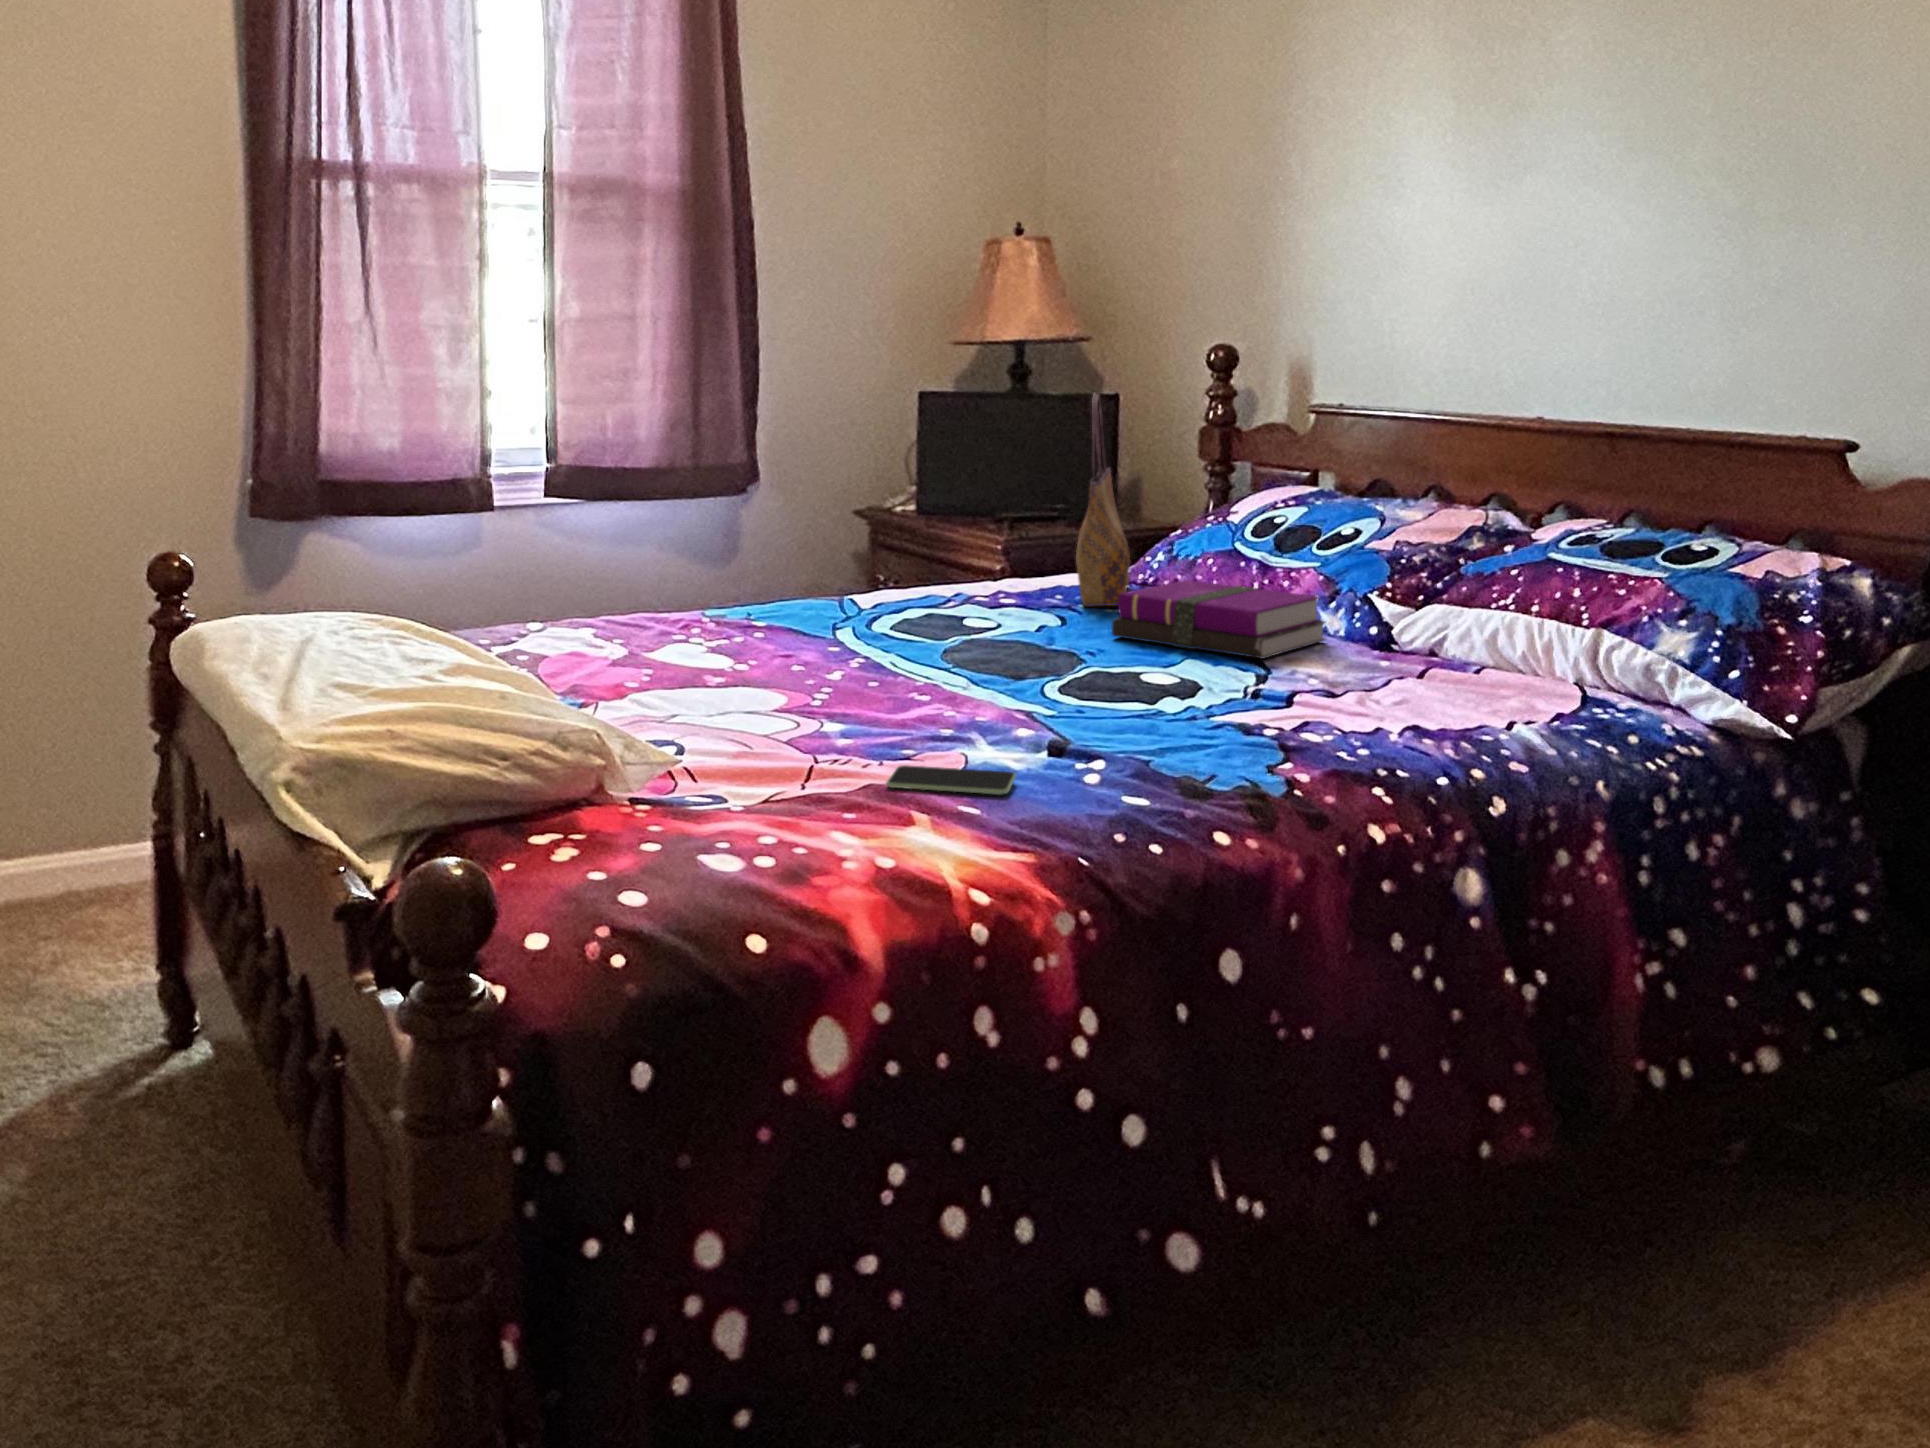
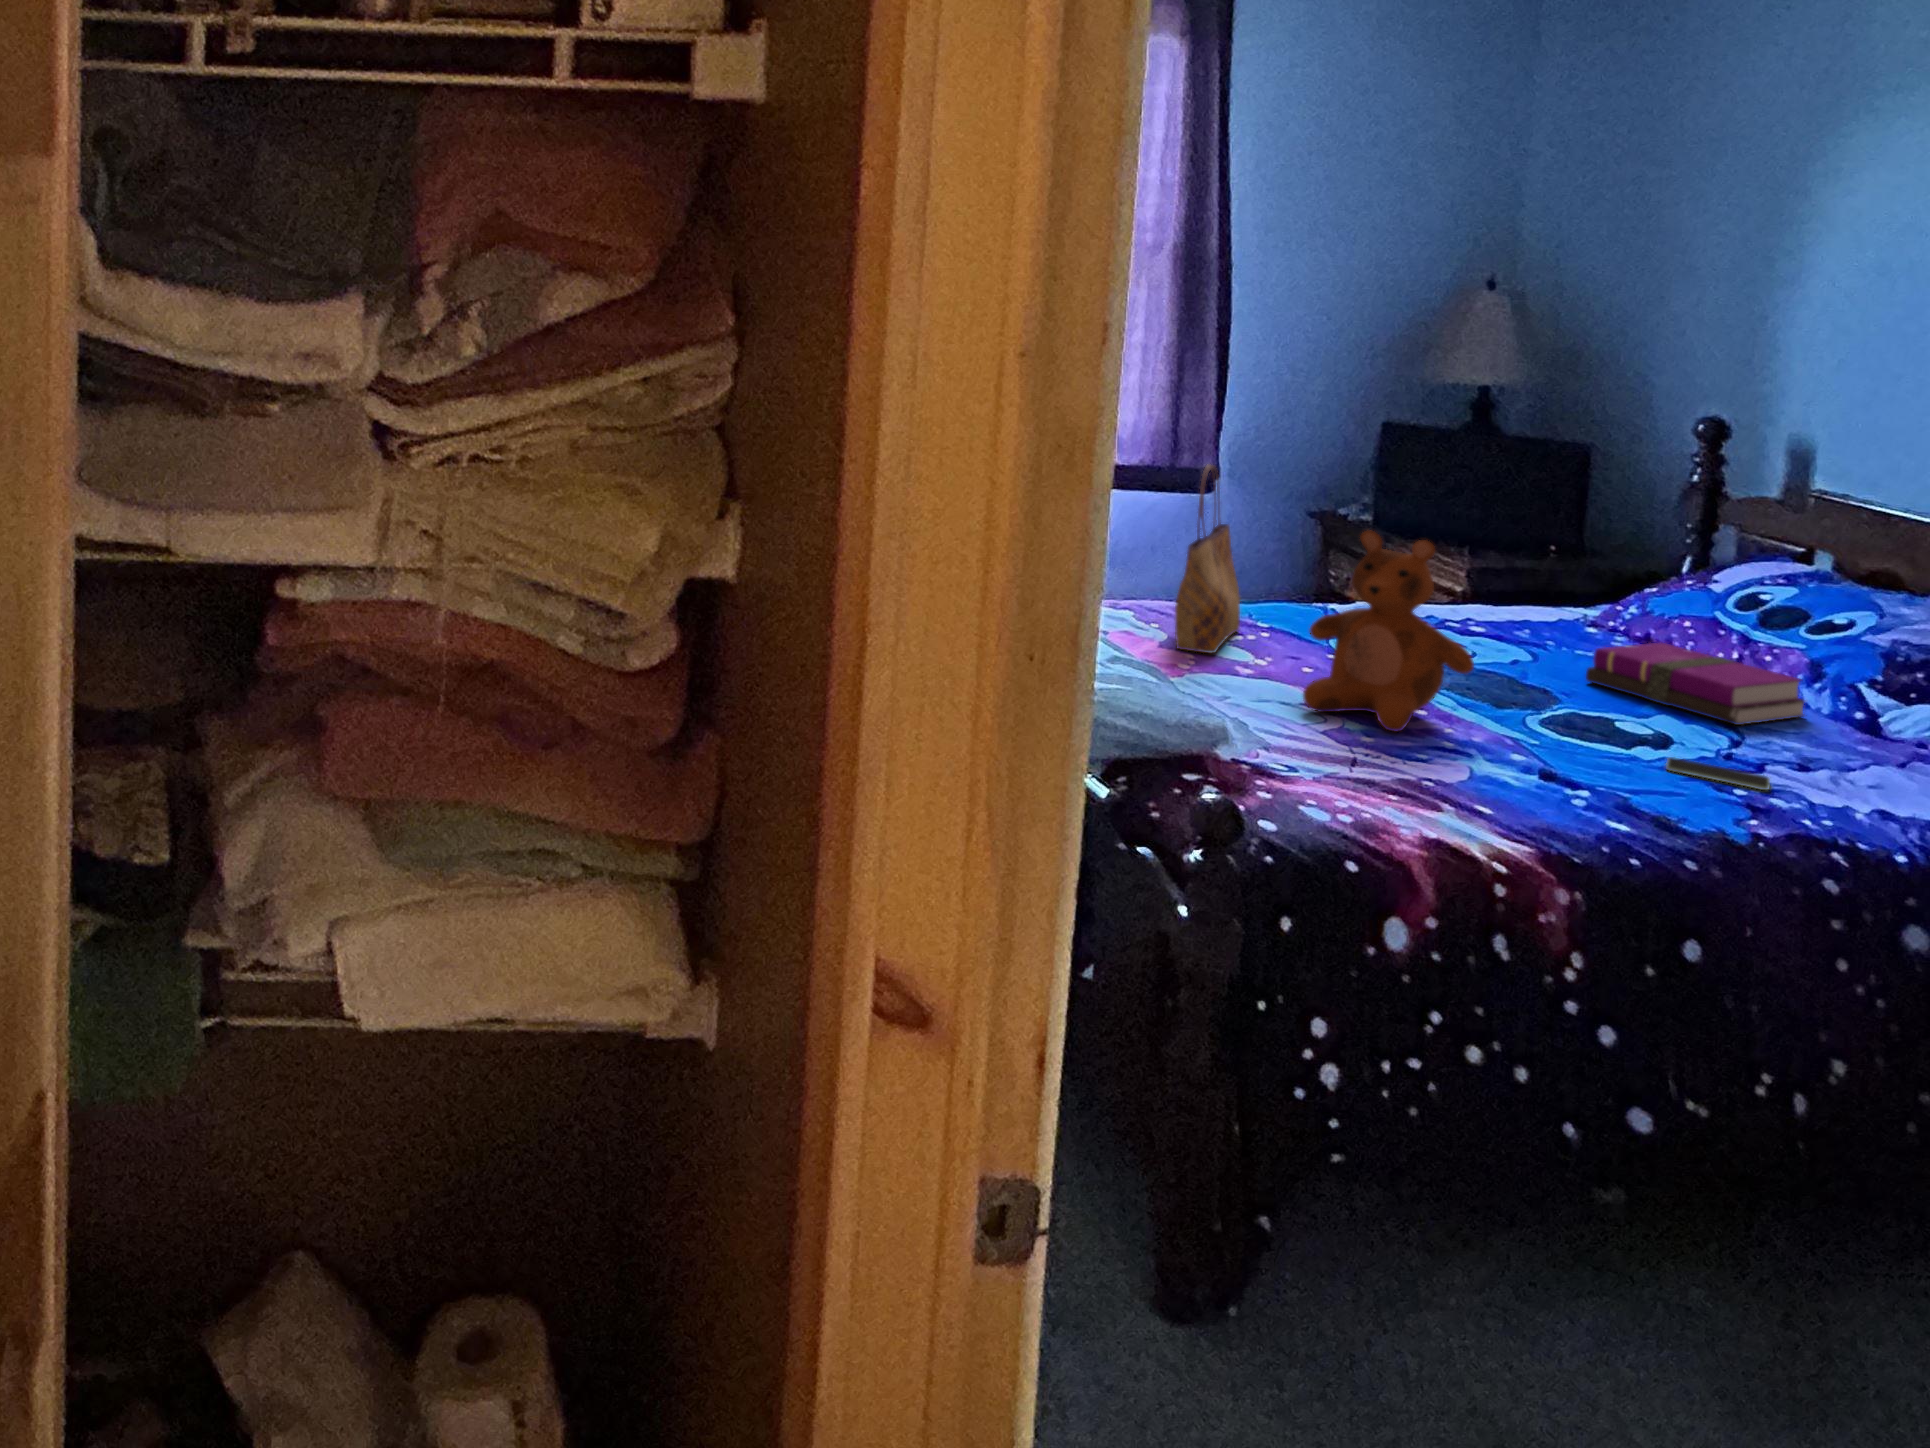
tote bag: present [1076,393,1130,606] -> present [1175,465,1240,653]
teddy bear: none [766,451,973,725] -> present [1303,531,1474,732]
smartphone: present [886,765,1016,795] -> present [1666,757,1770,790]

